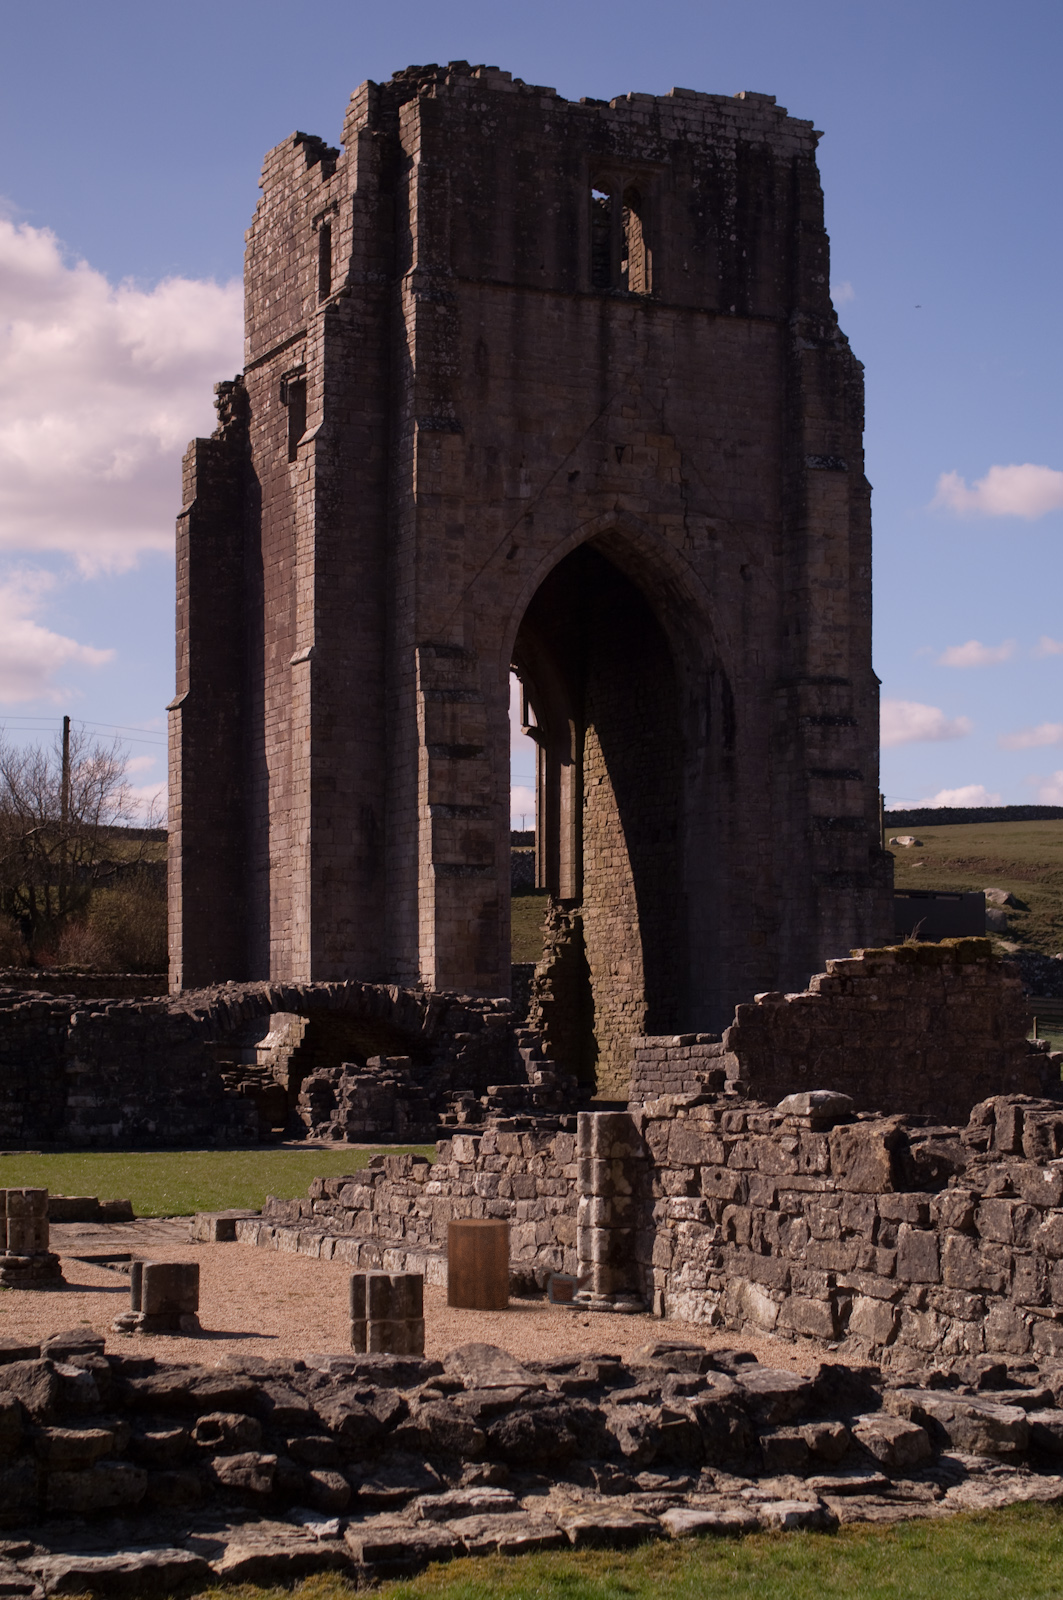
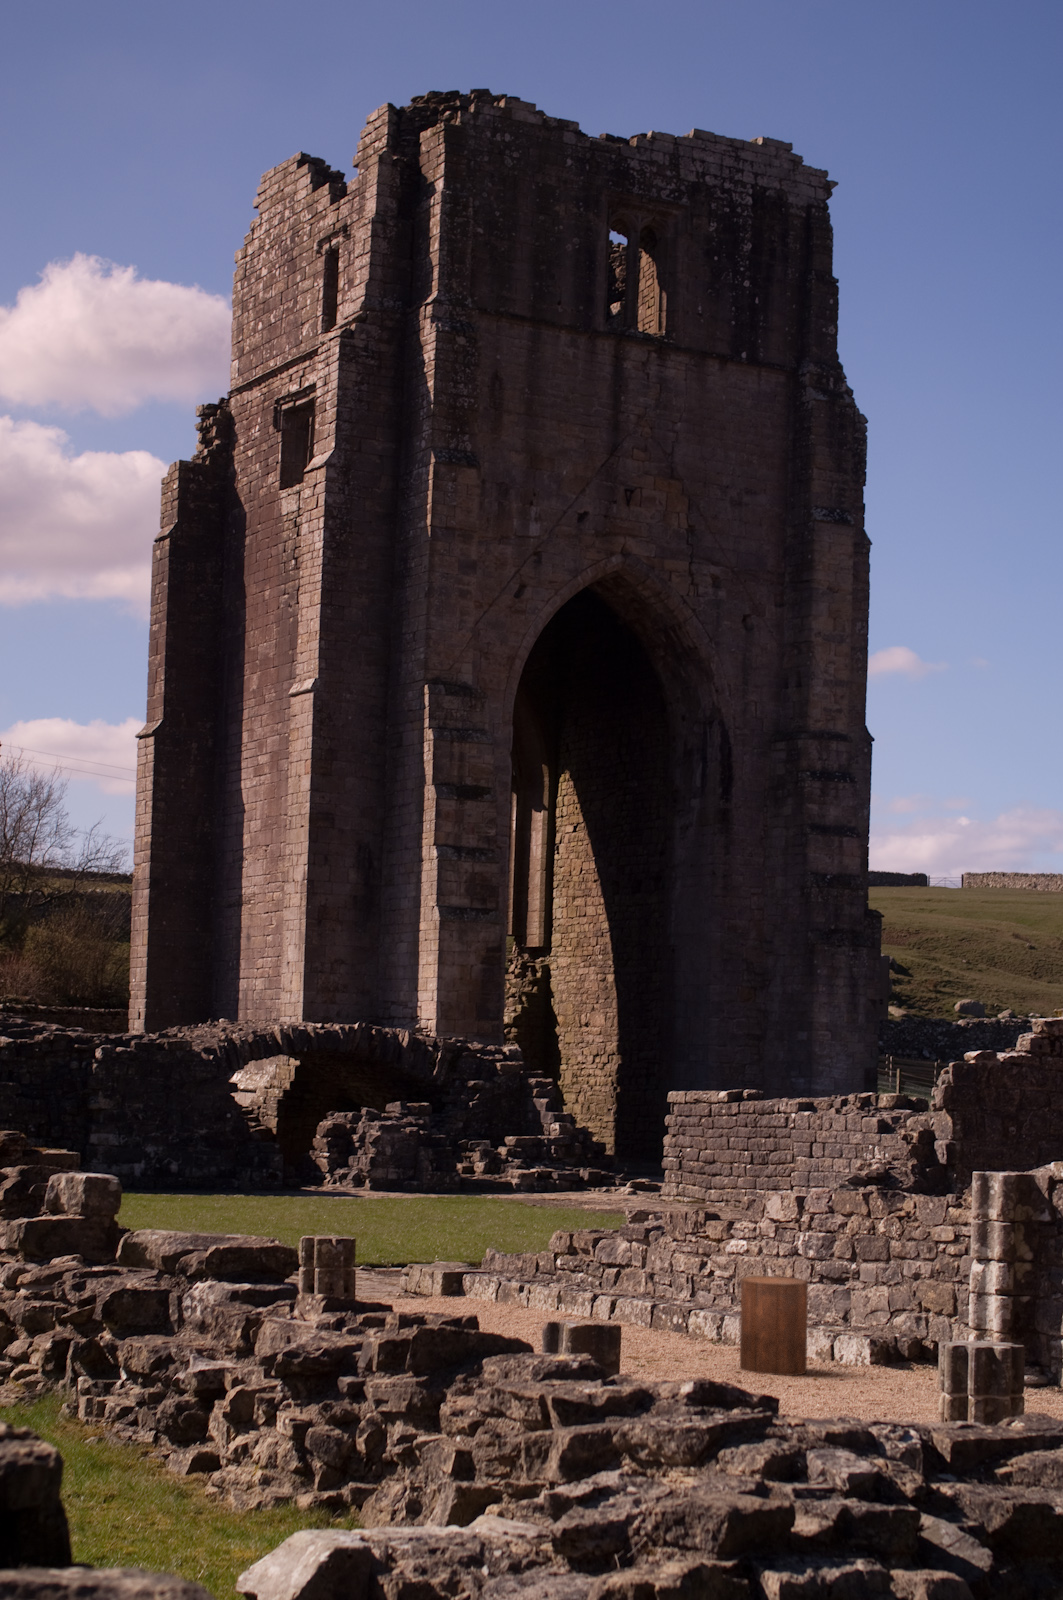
watering can: present [538,1267,594,1305] -> none [821,1329,888,1371]

